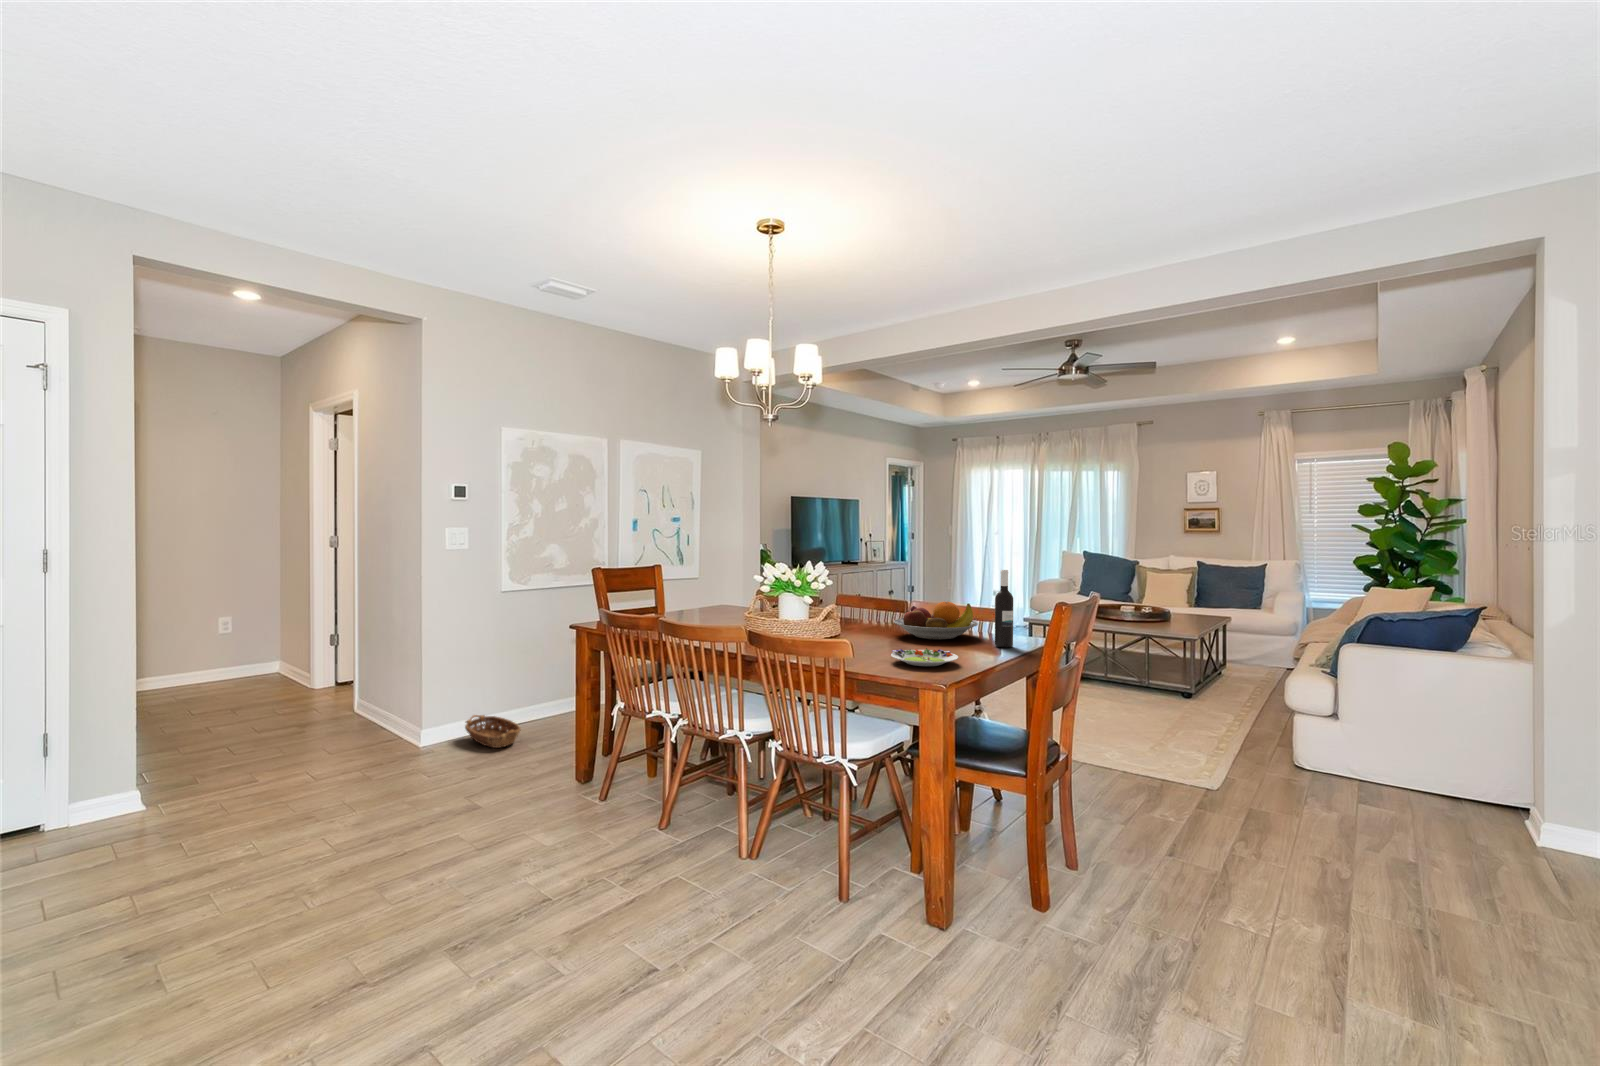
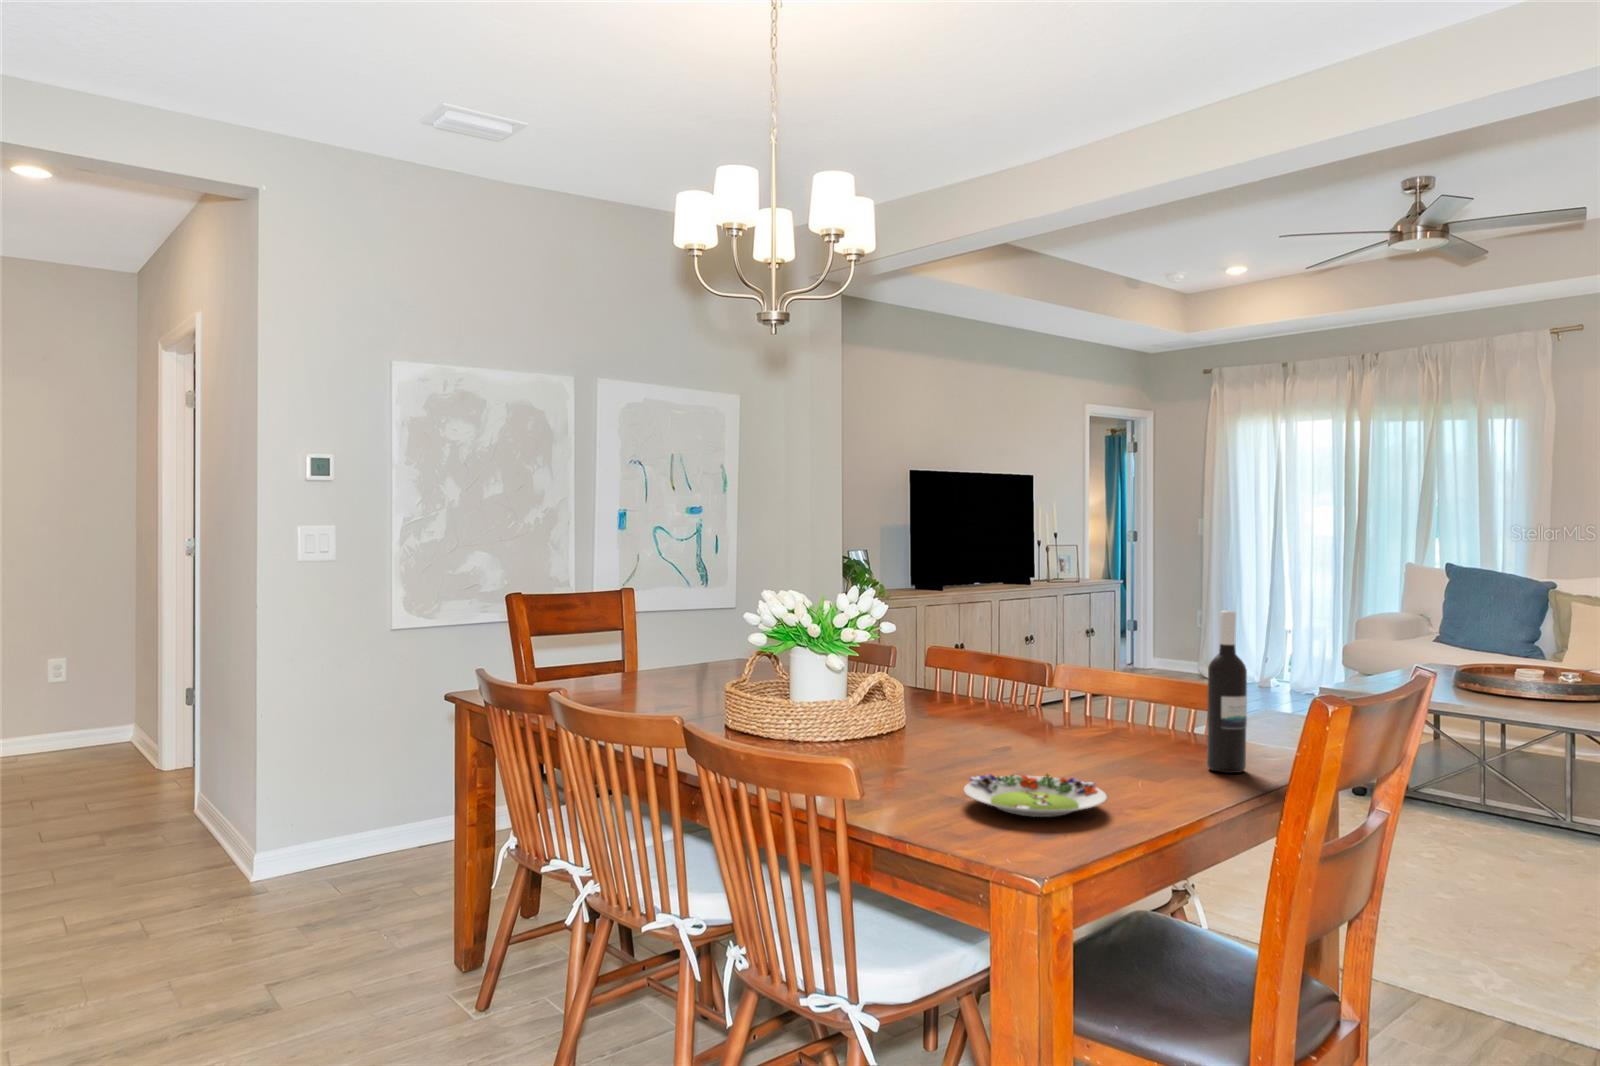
fruit bowl: present [894,602,978,640] -> none [1009,671,1179,748]
basket: present [465,715,520,748] -> none [289,833,420,902]

